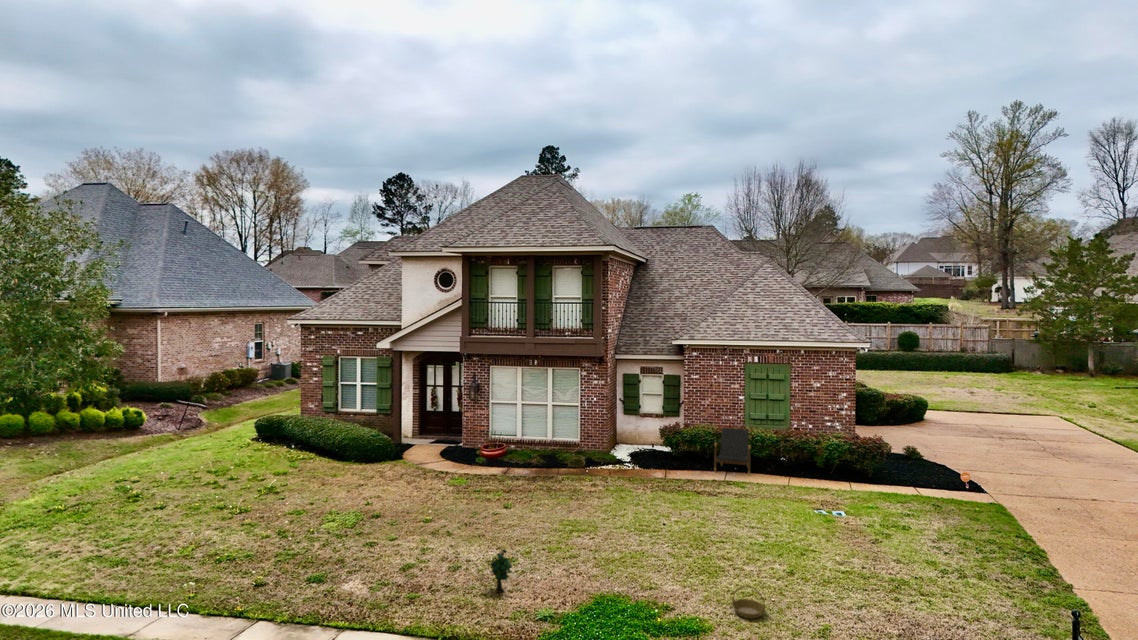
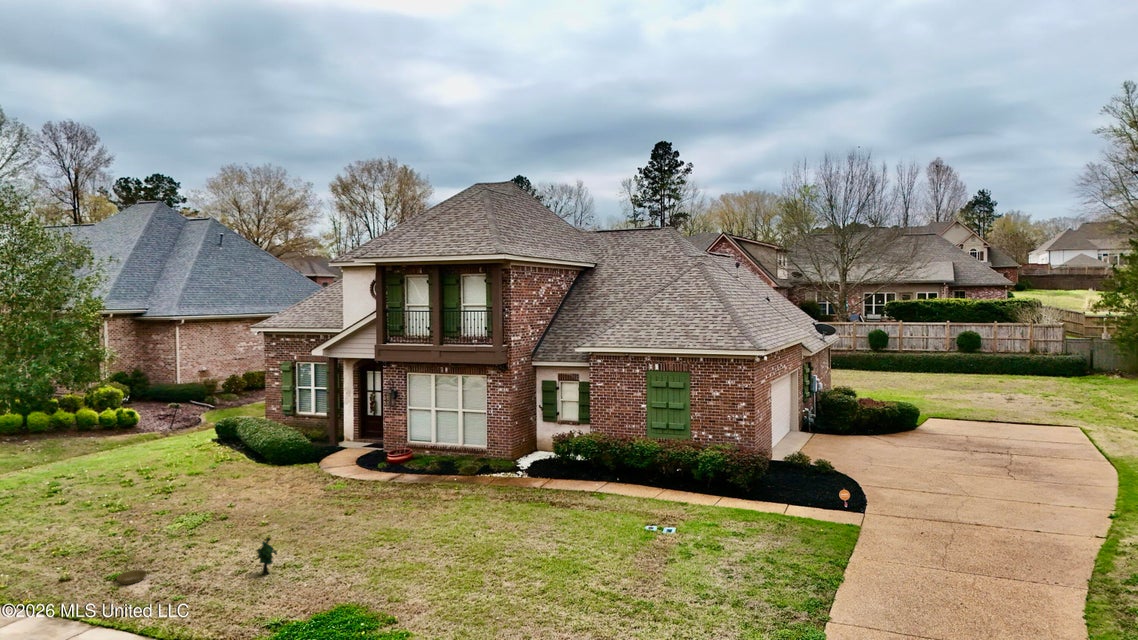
lounge chair: present [714,428,751,475] -> none [594,436,634,484]
basket: present [732,586,765,619] -> present [117,558,147,584]

